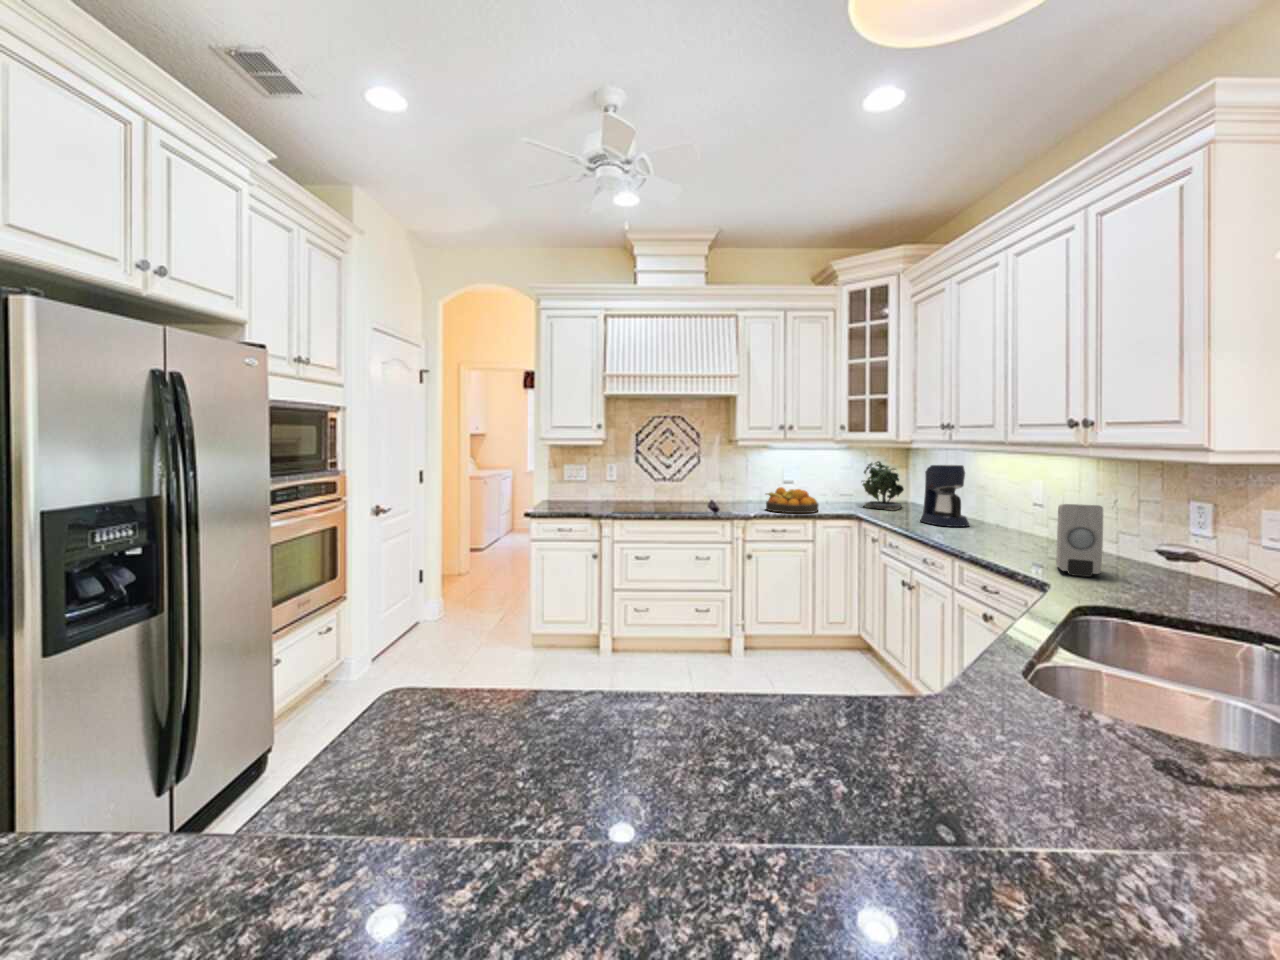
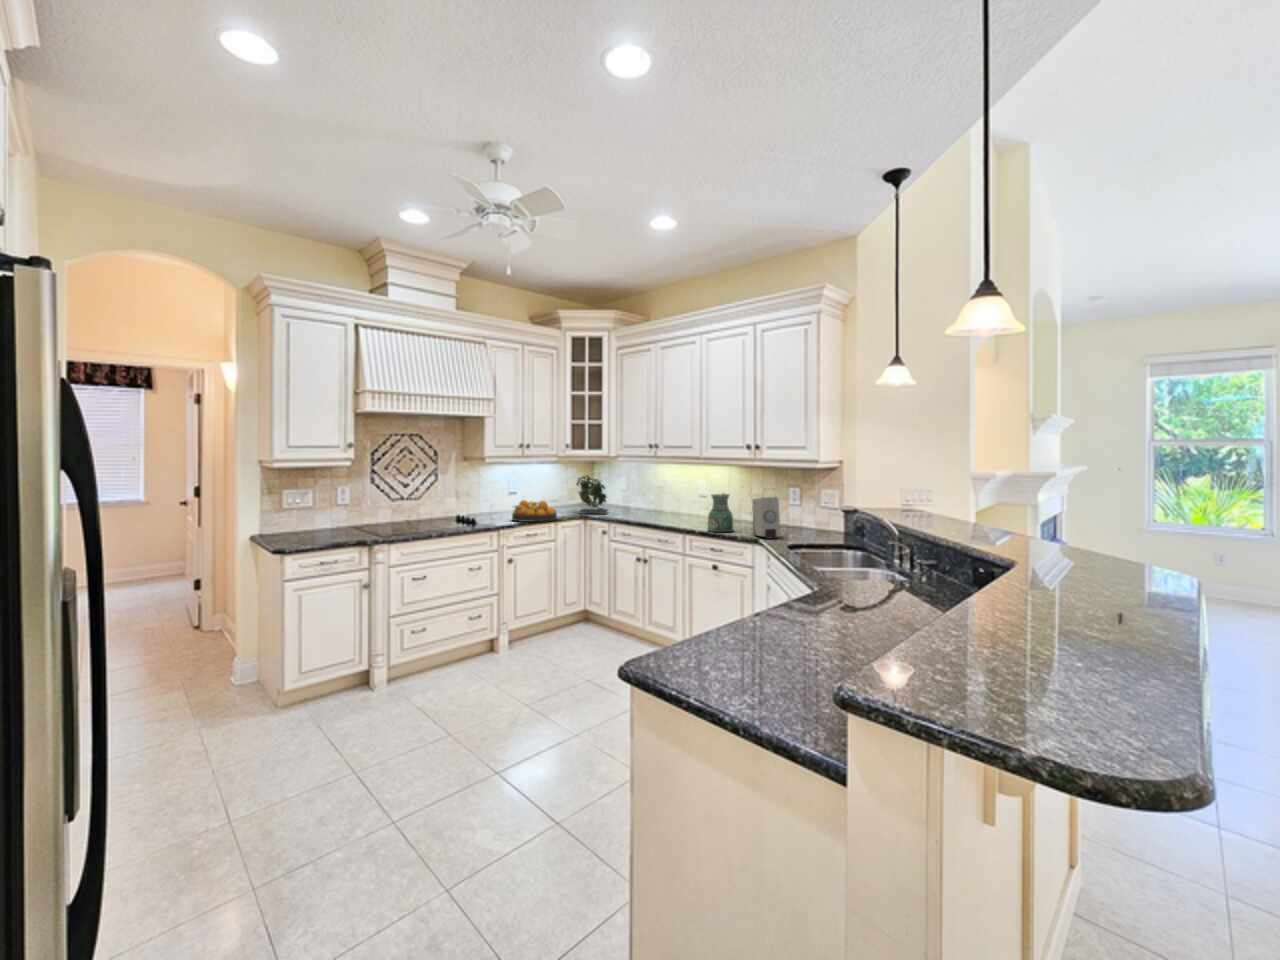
coffee maker: present [920,465,969,527] -> none [639,476,672,521]
ceramic pitcher: none [987,492,1034,554] -> present [708,493,733,532]

